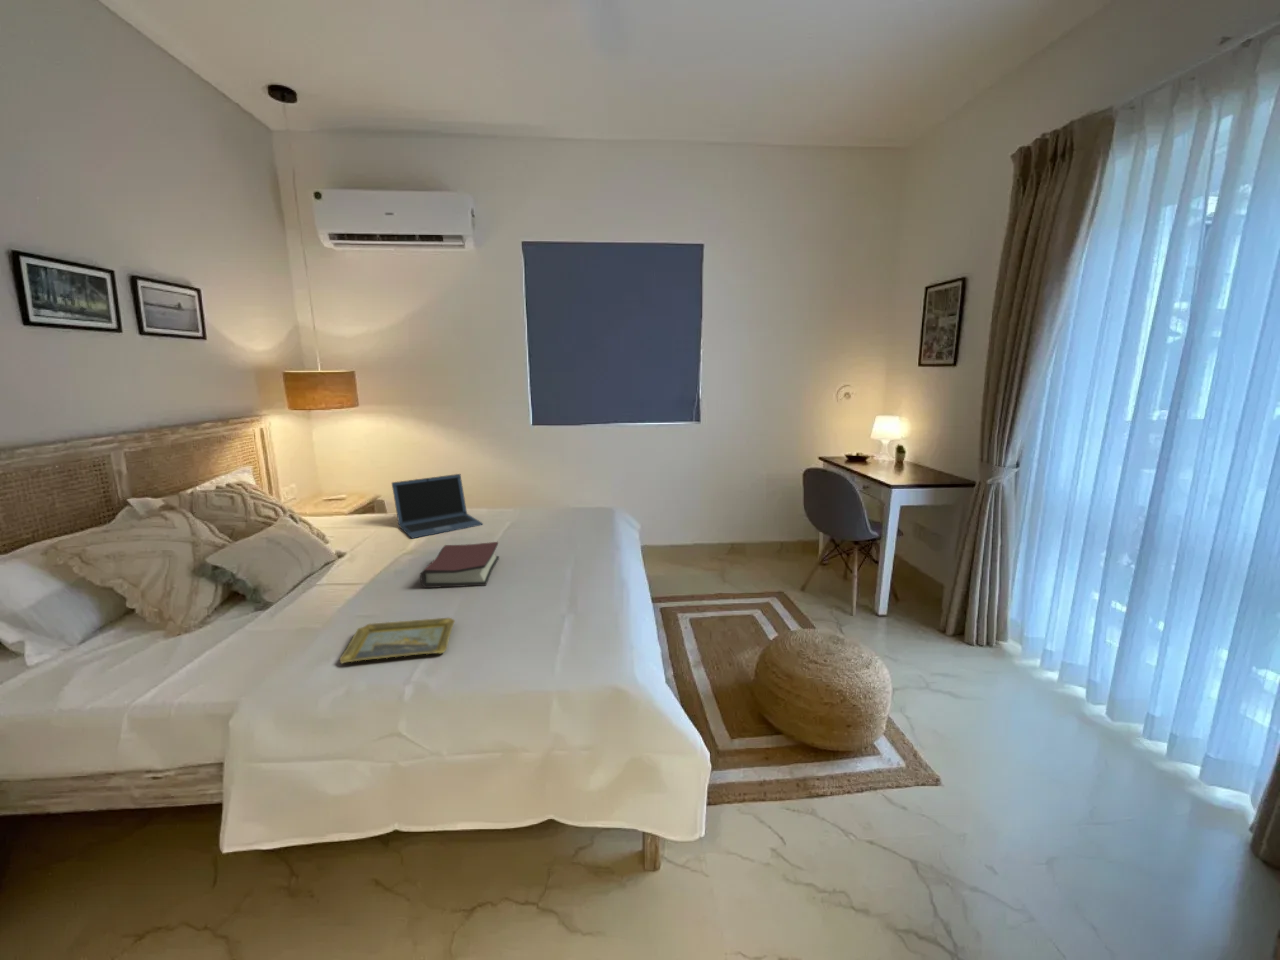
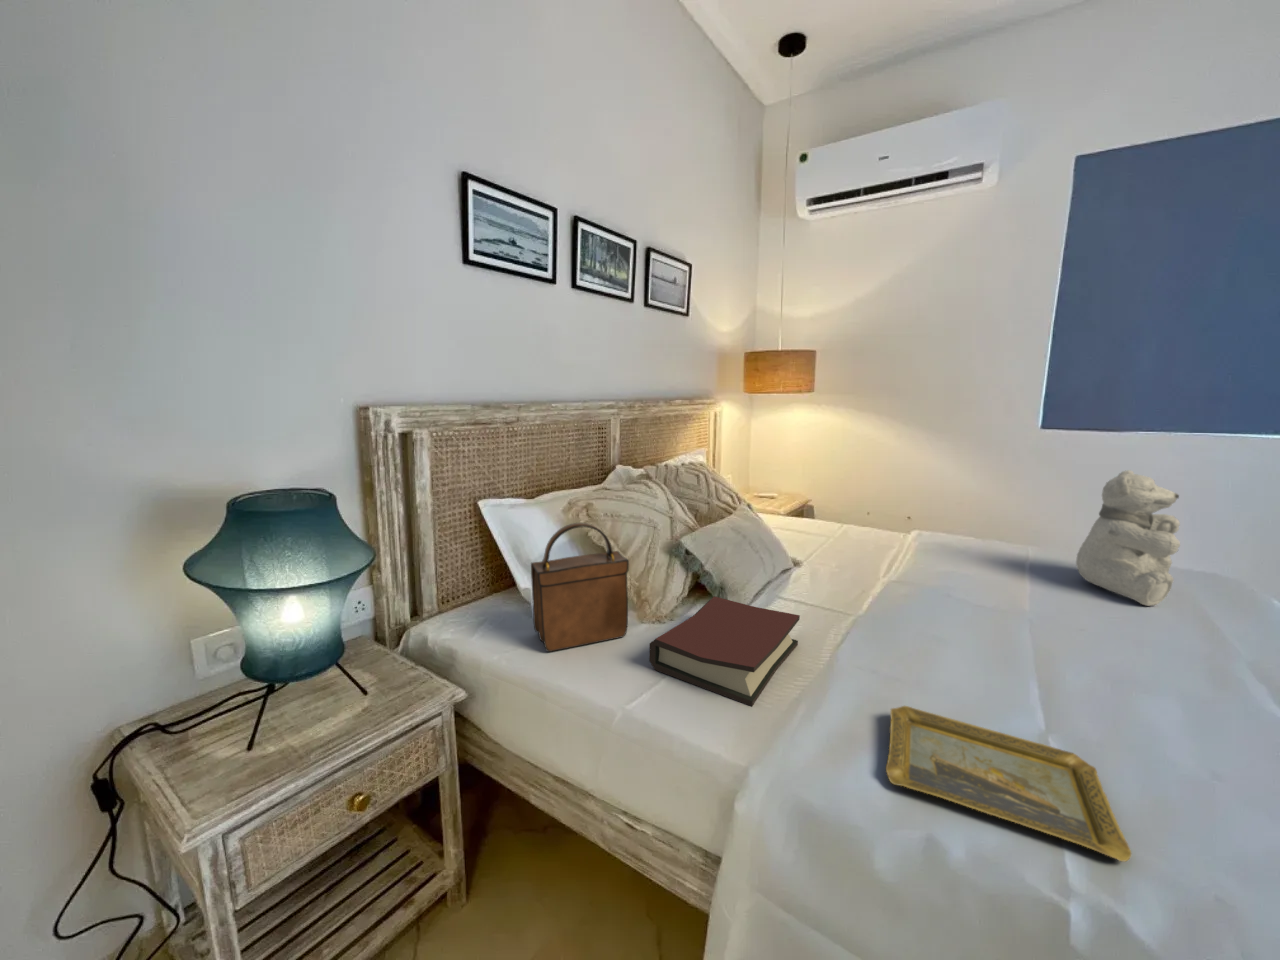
teddy bear: none [523,456,570,533] -> present [1076,470,1180,606]
laptop: present [392,474,483,538] -> none [856,483,987,563]
hardback book: present [420,542,499,588] -> present [649,596,800,706]
handbag: none [17,565,151,684] -> present [531,523,629,652]

